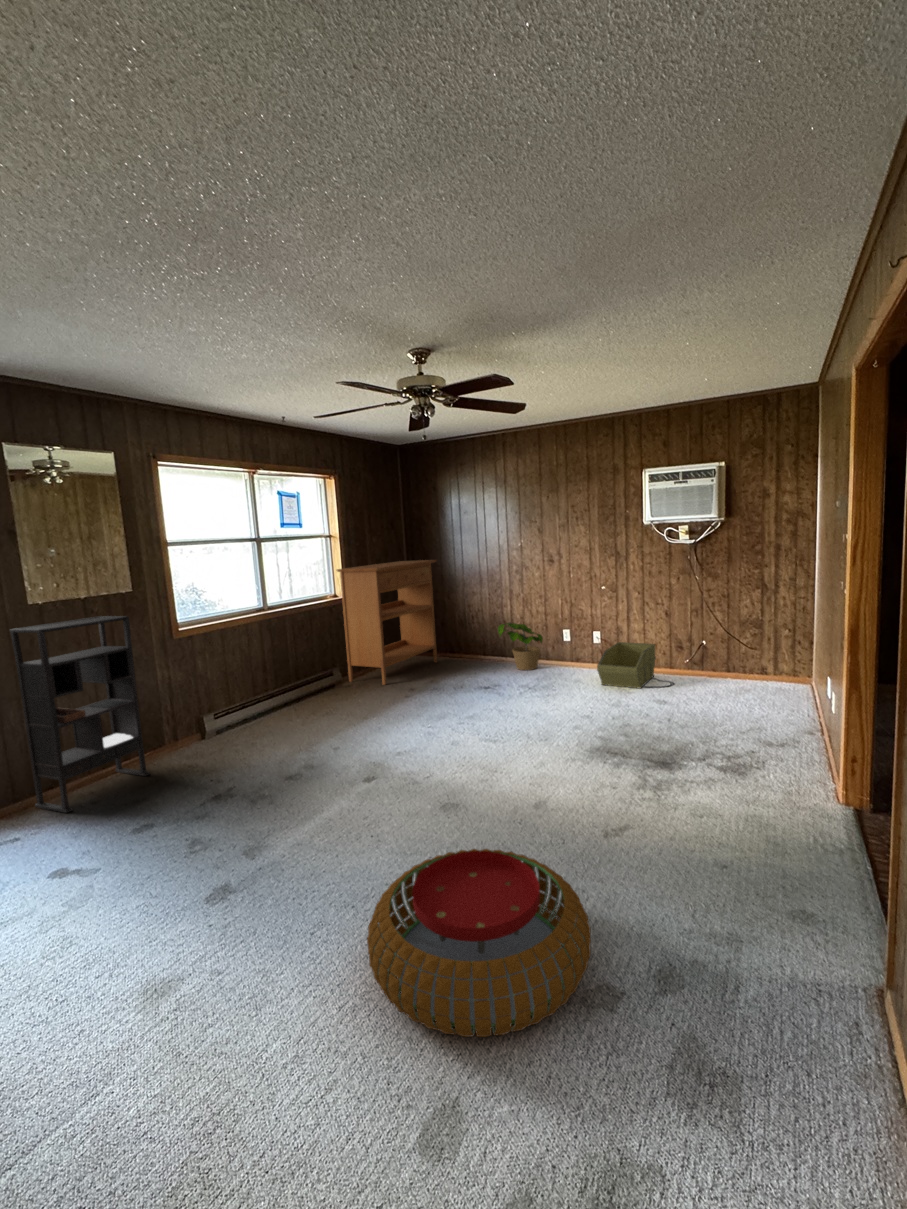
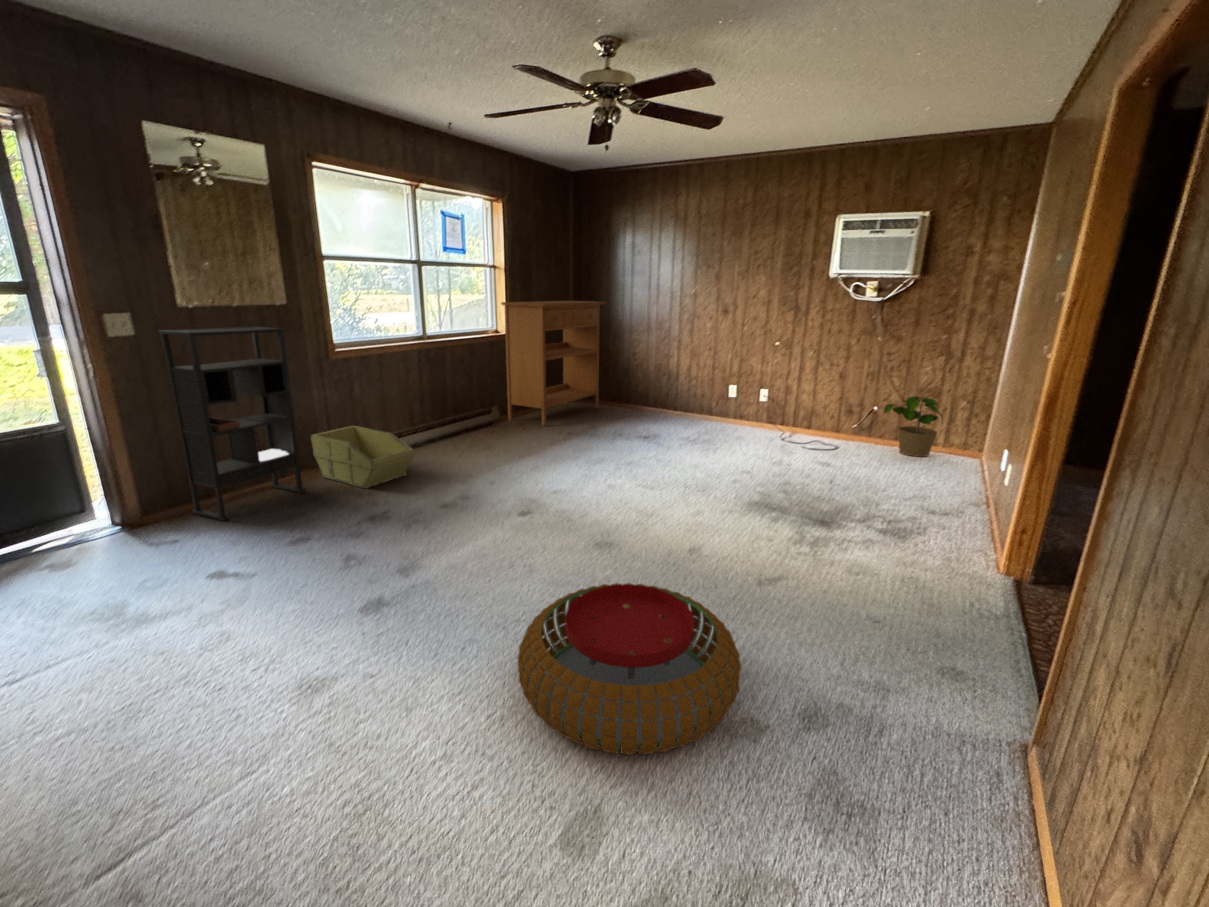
potted plant: present [498,623,543,670] -> present [884,396,943,457]
storage bin: present [597,642,656,688] -> present [311,426,414,488]

